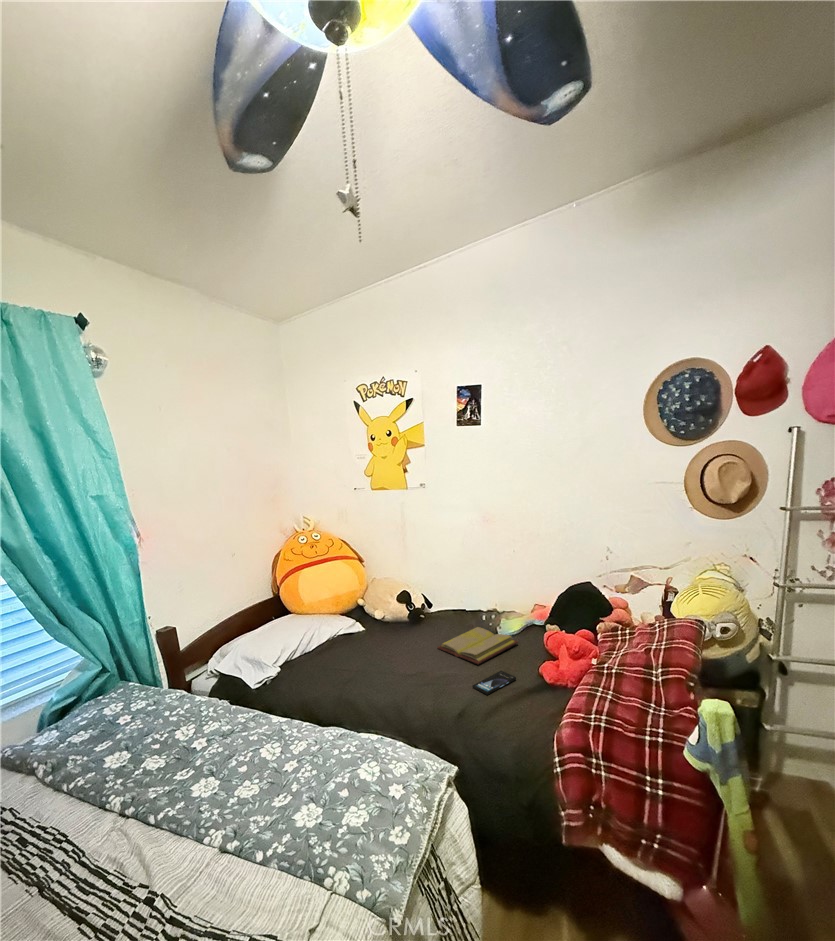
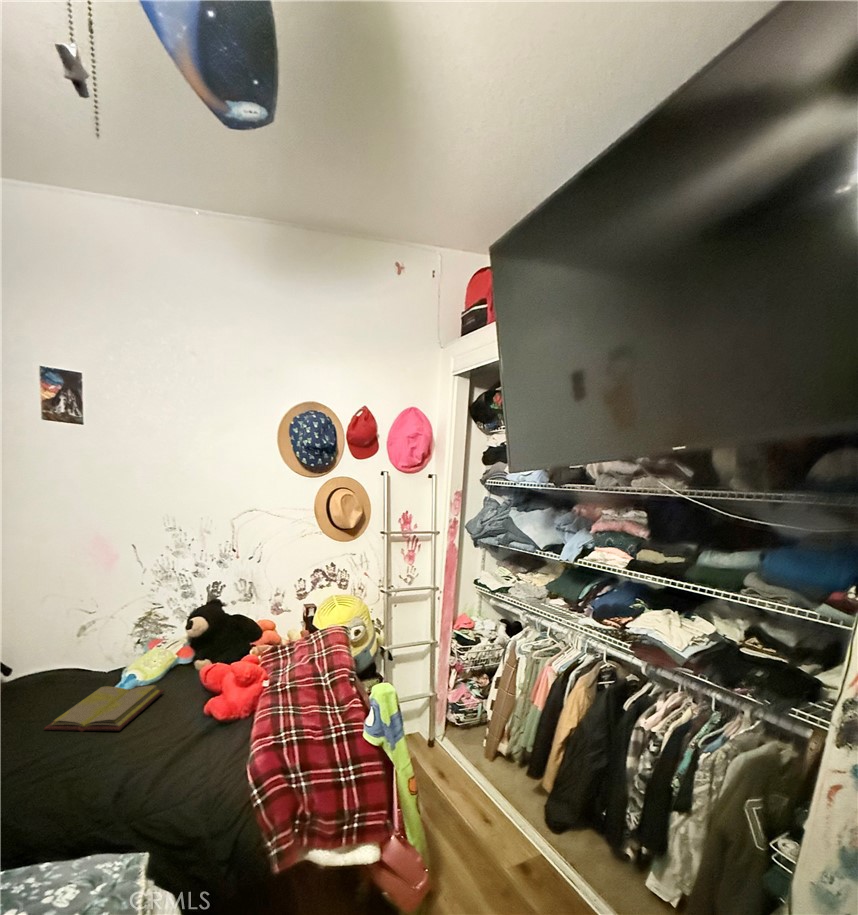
smartphone: present [472,671,516,695] -> none [122,727,178,760]

